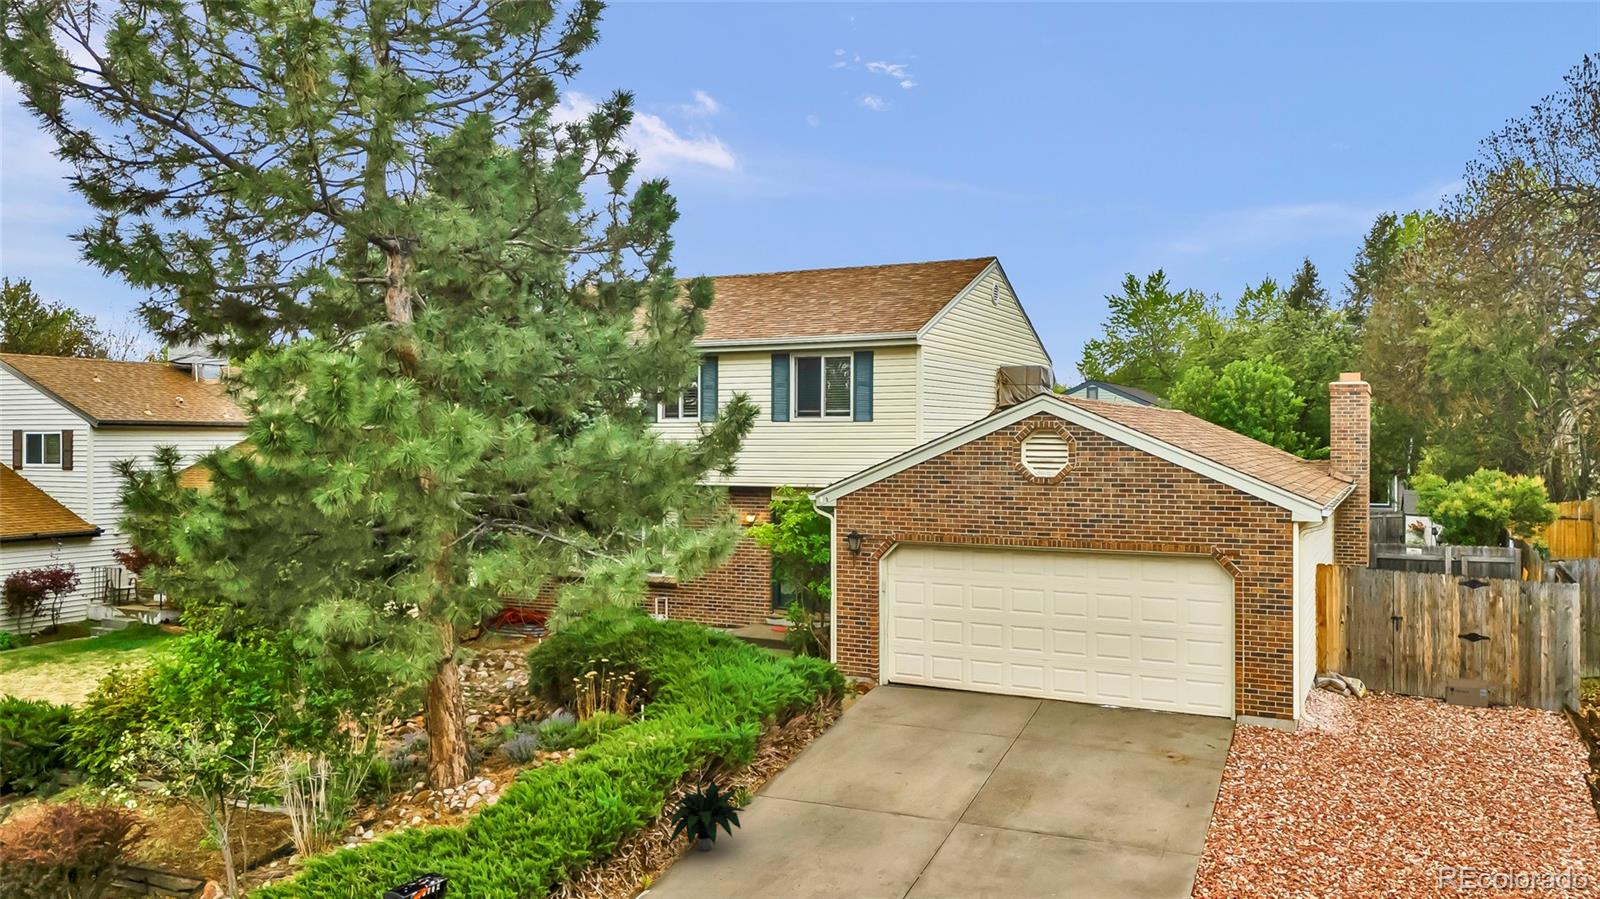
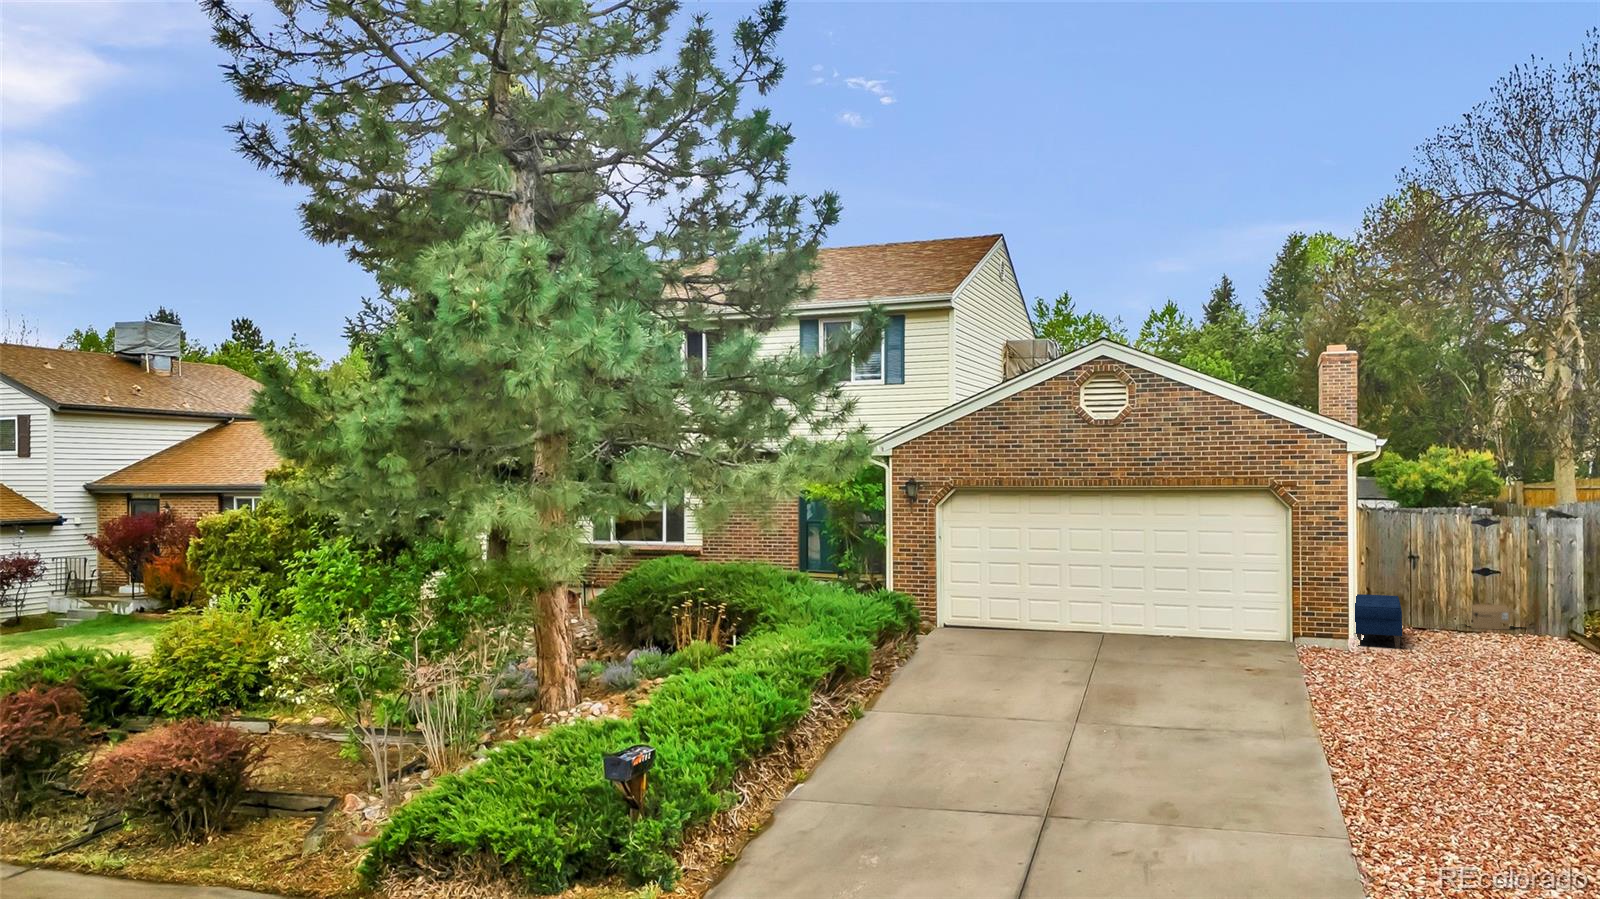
bench: none [1300,664,1361,732] -> present [1355,594,1403,649]
potted plant: present [669,779,745,850] -> none [822,678,899,745]

